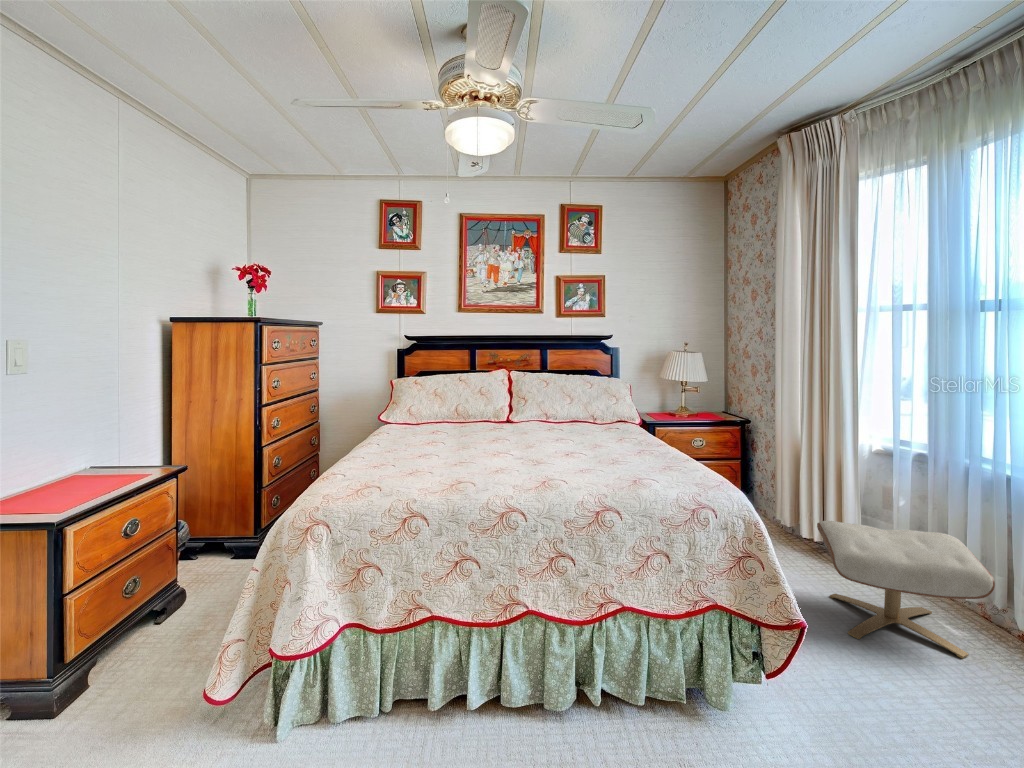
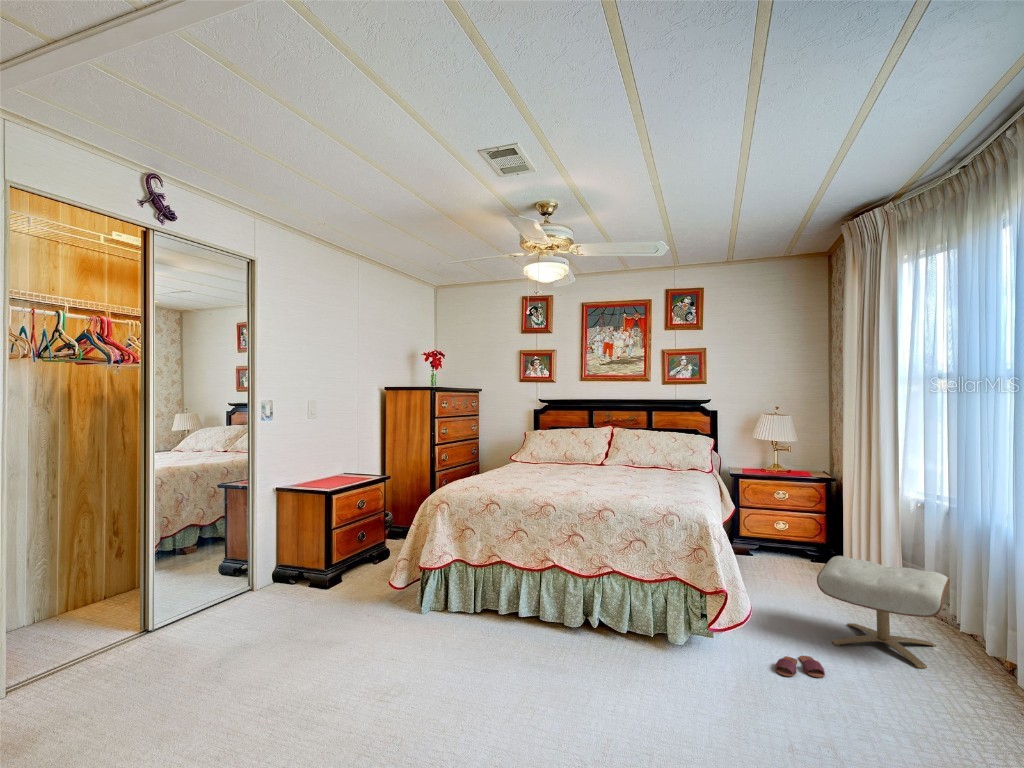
slippers: none [838,672,910,727] -> present [775,656,825,678]

